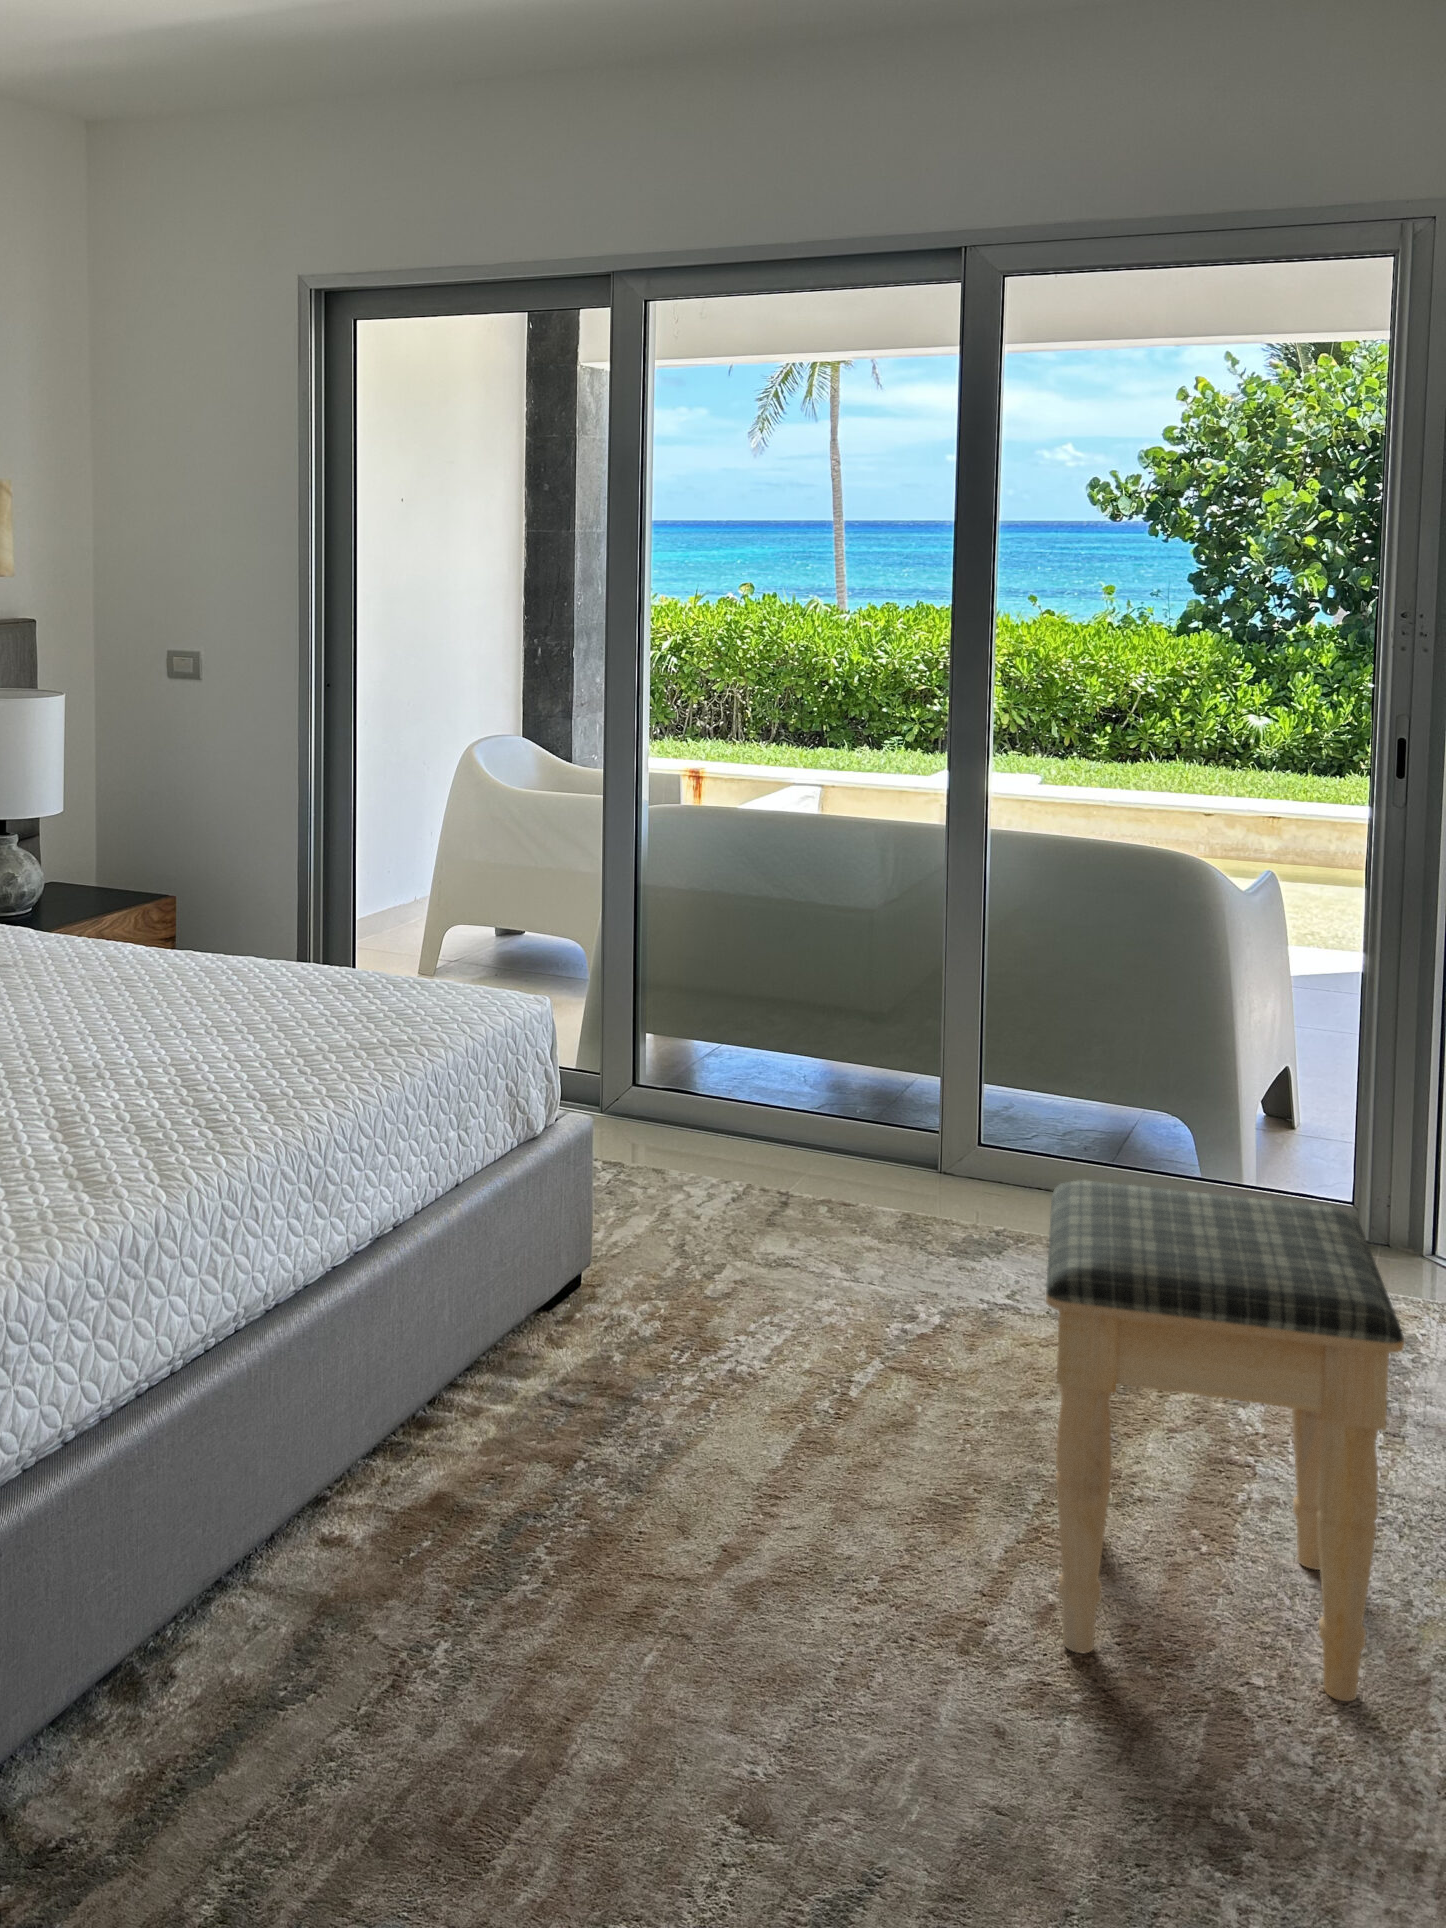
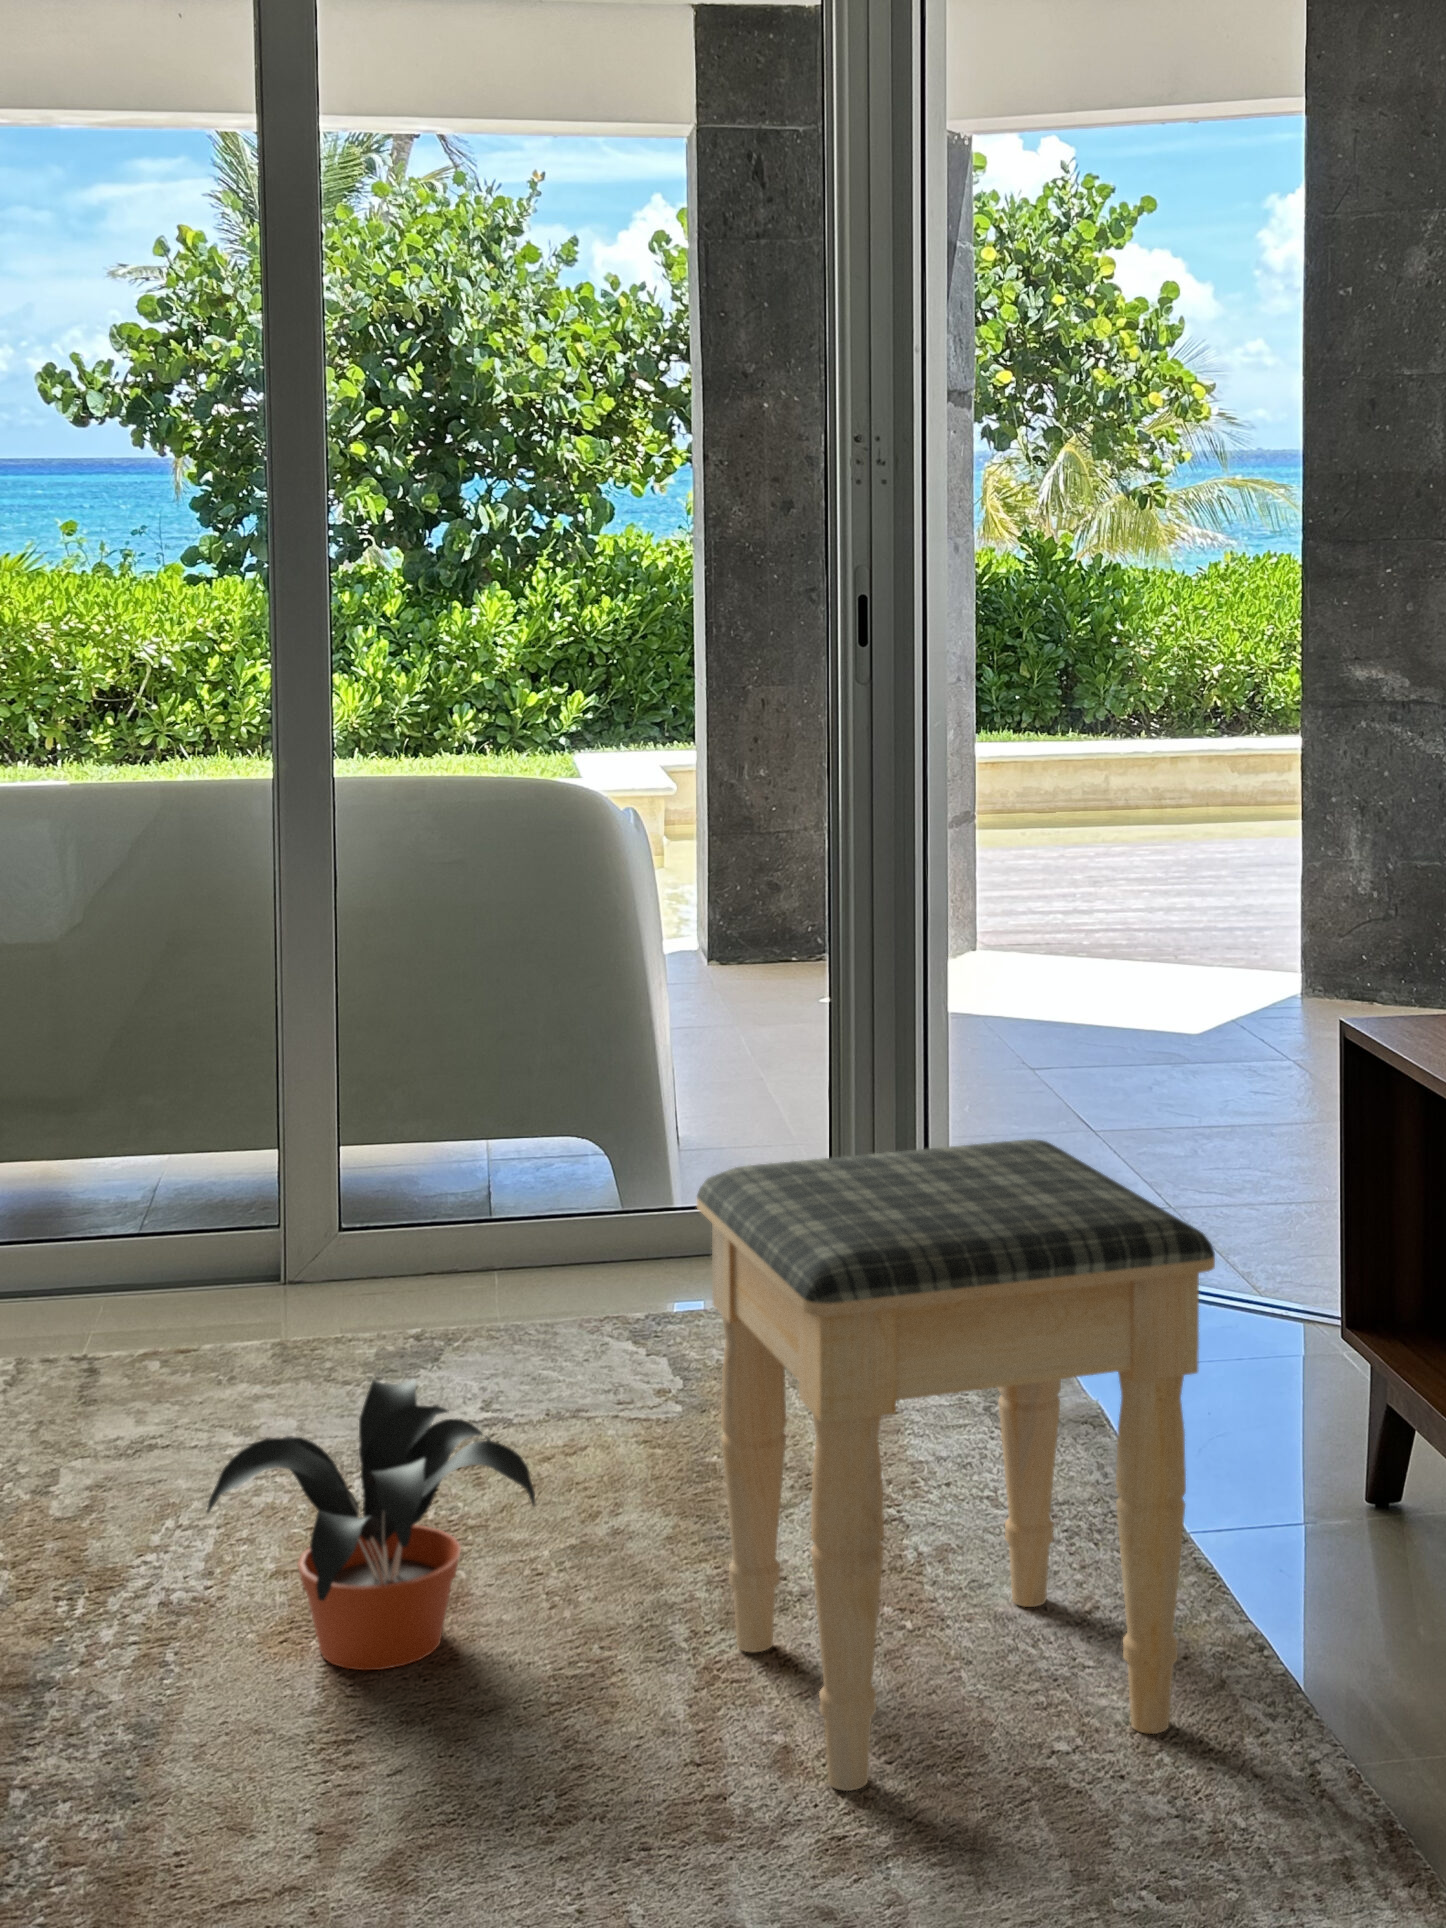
potted plant: none [728,1264,935,1460] -> present [207,1380,535,1670]

